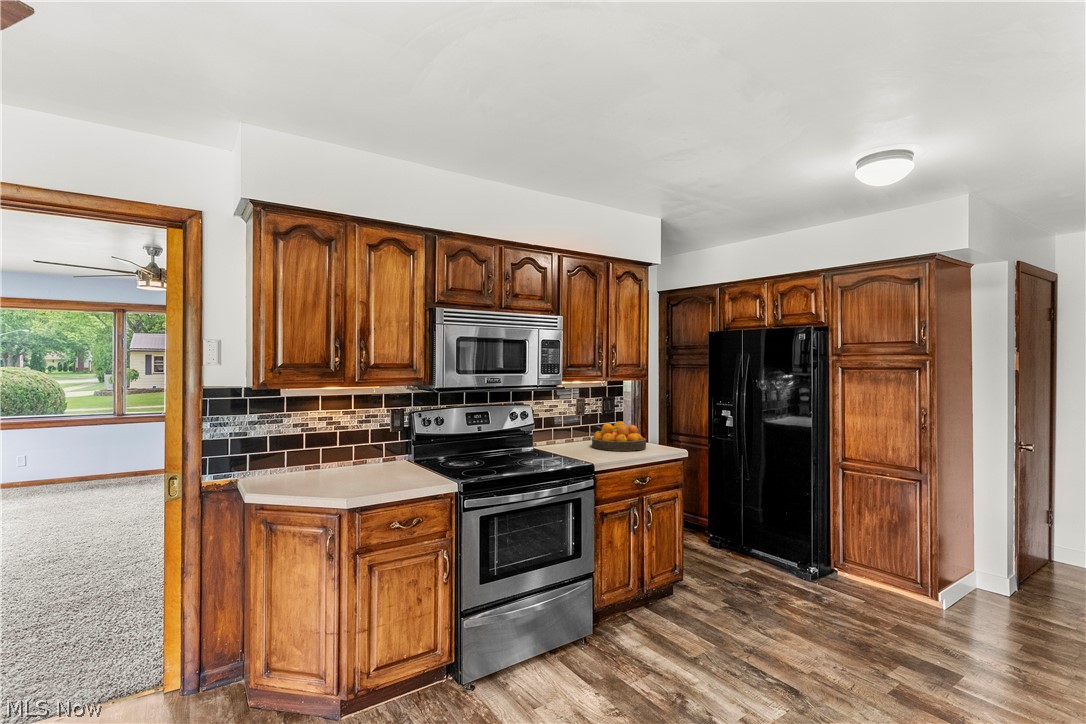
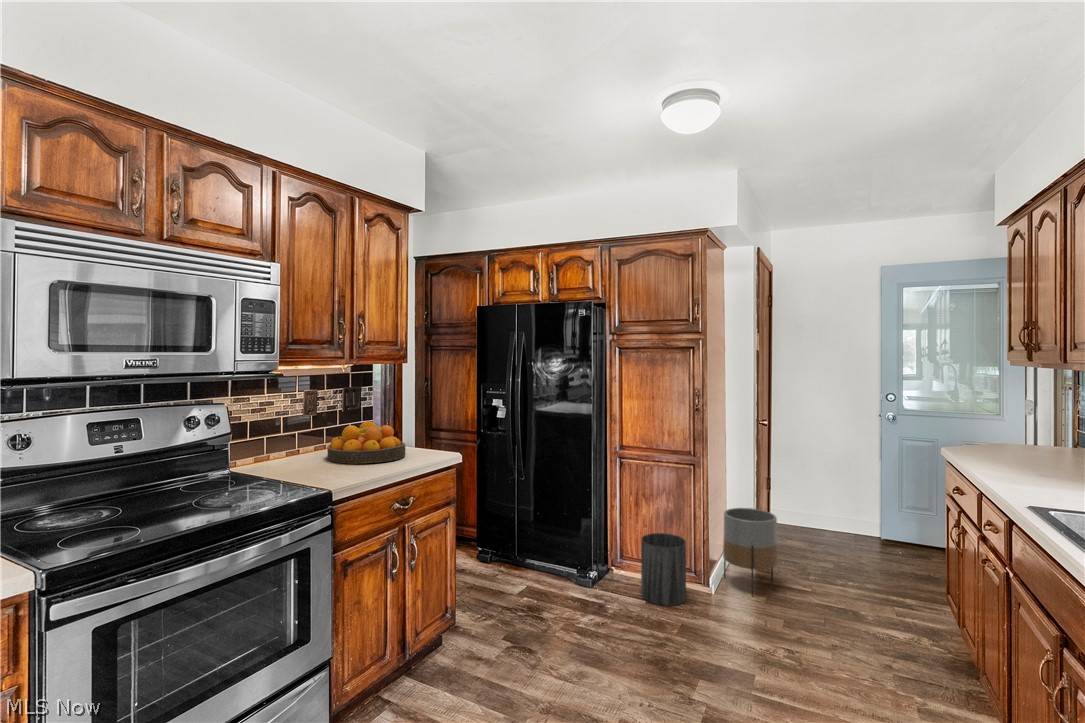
planter: none [958,528,1023,617] -> present [723,508,777,596]
trash can: none [861,540,909,608] -> present [641,533,686,606]

